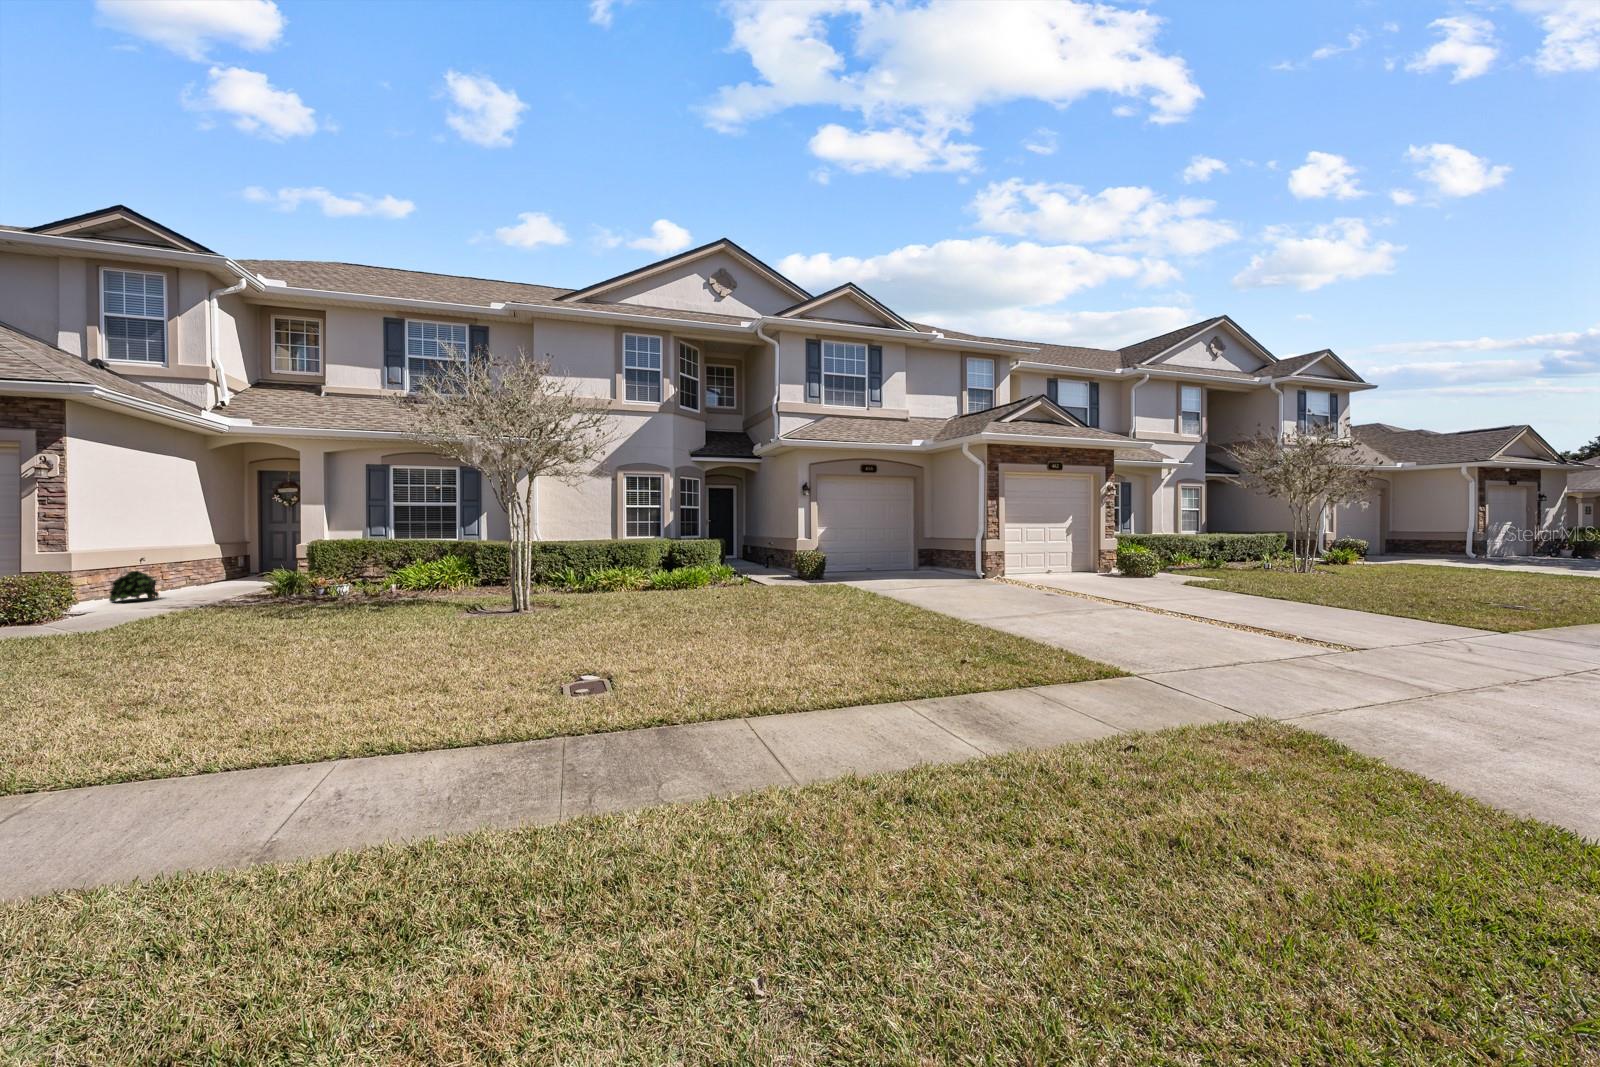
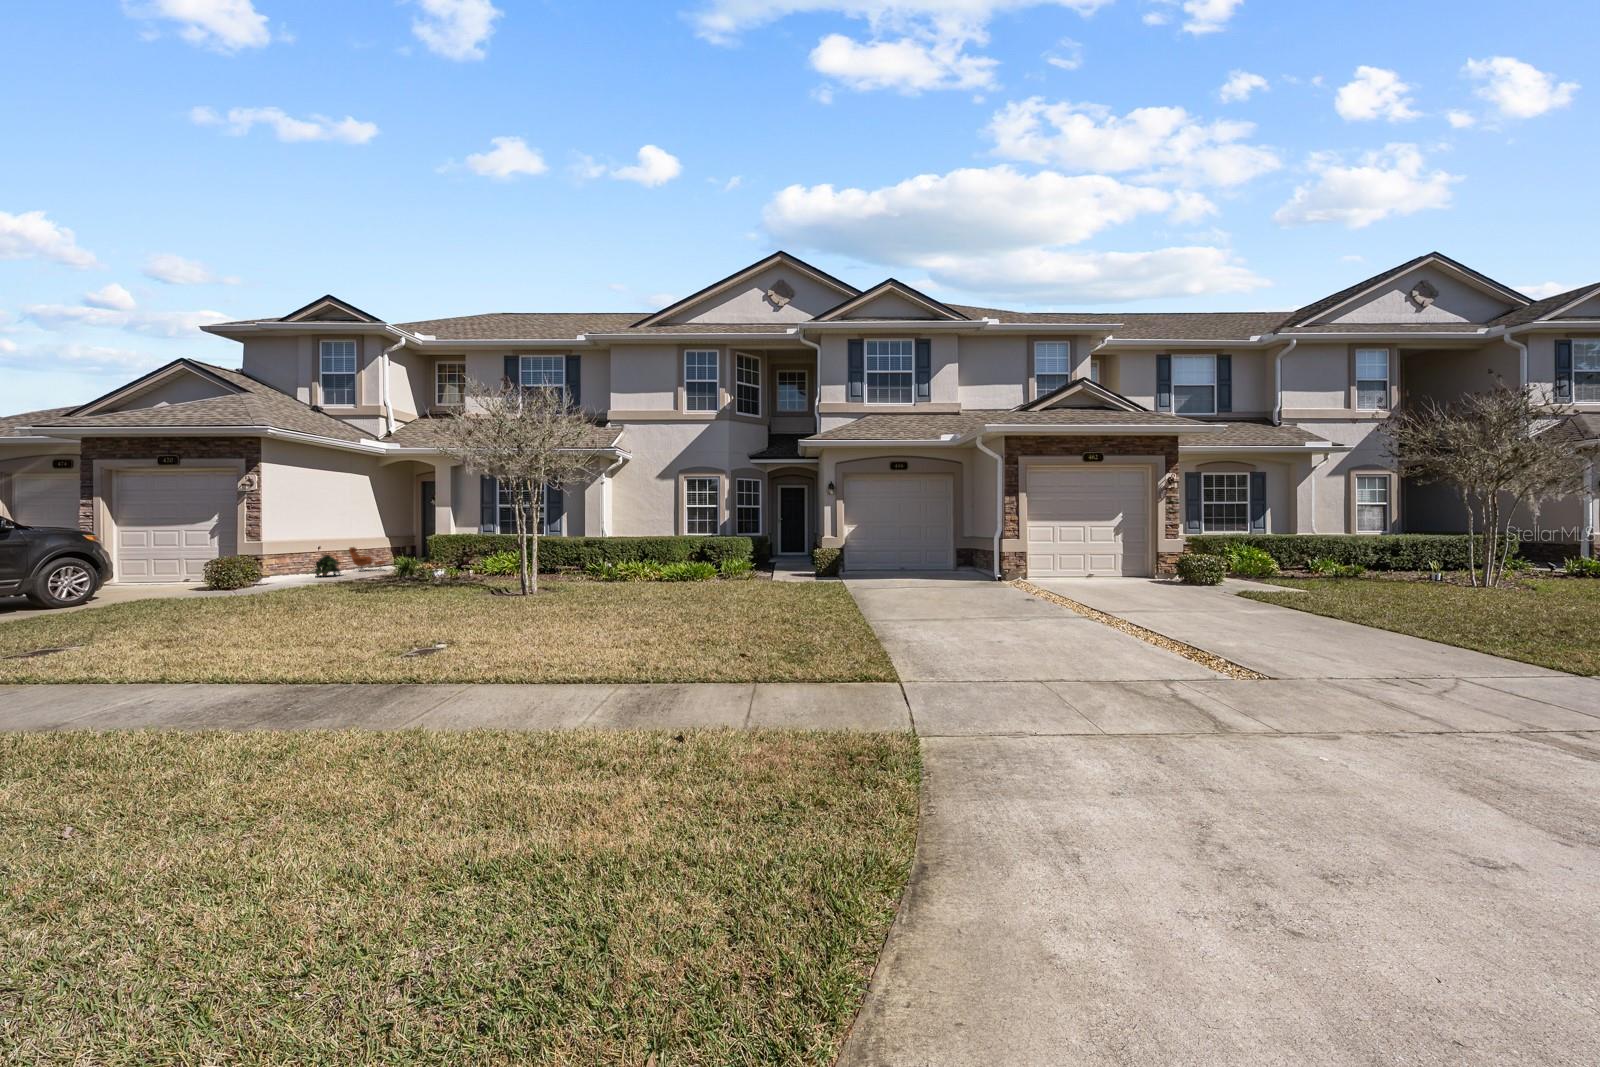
lounge chair: none [162,558,225,593] -> present [349,547,385,570]

